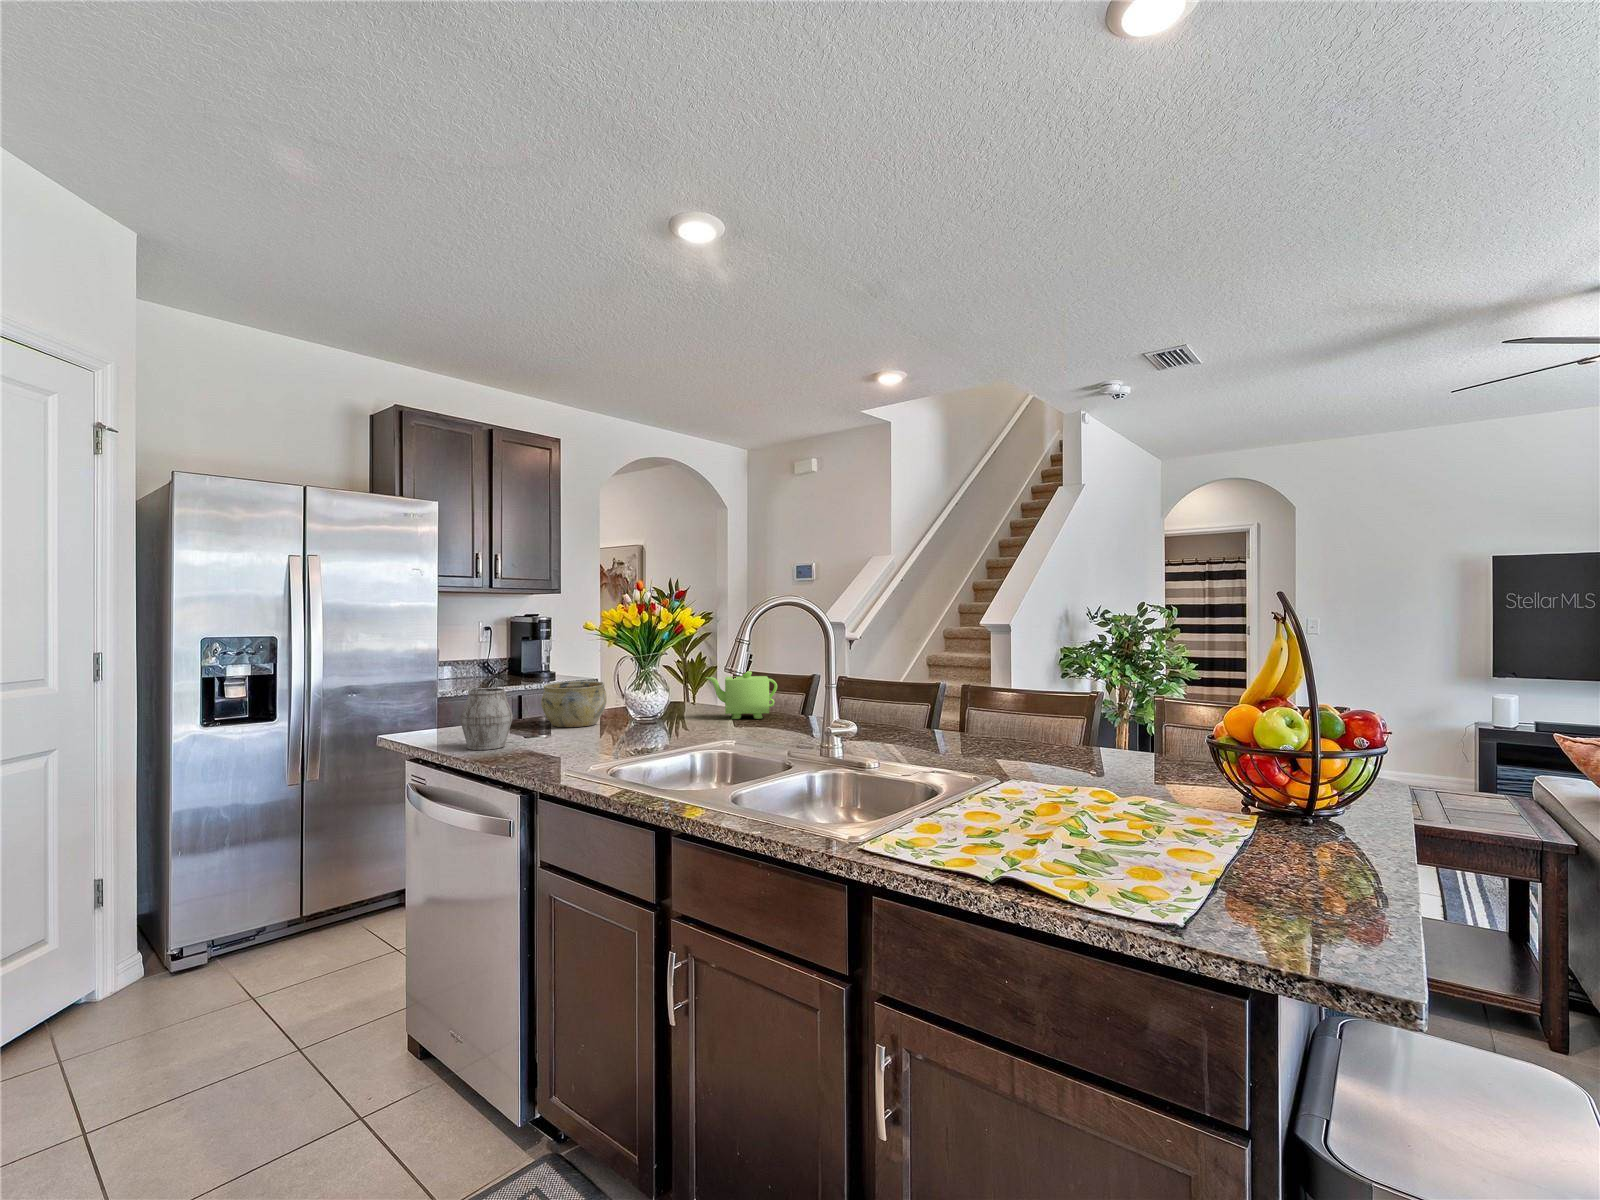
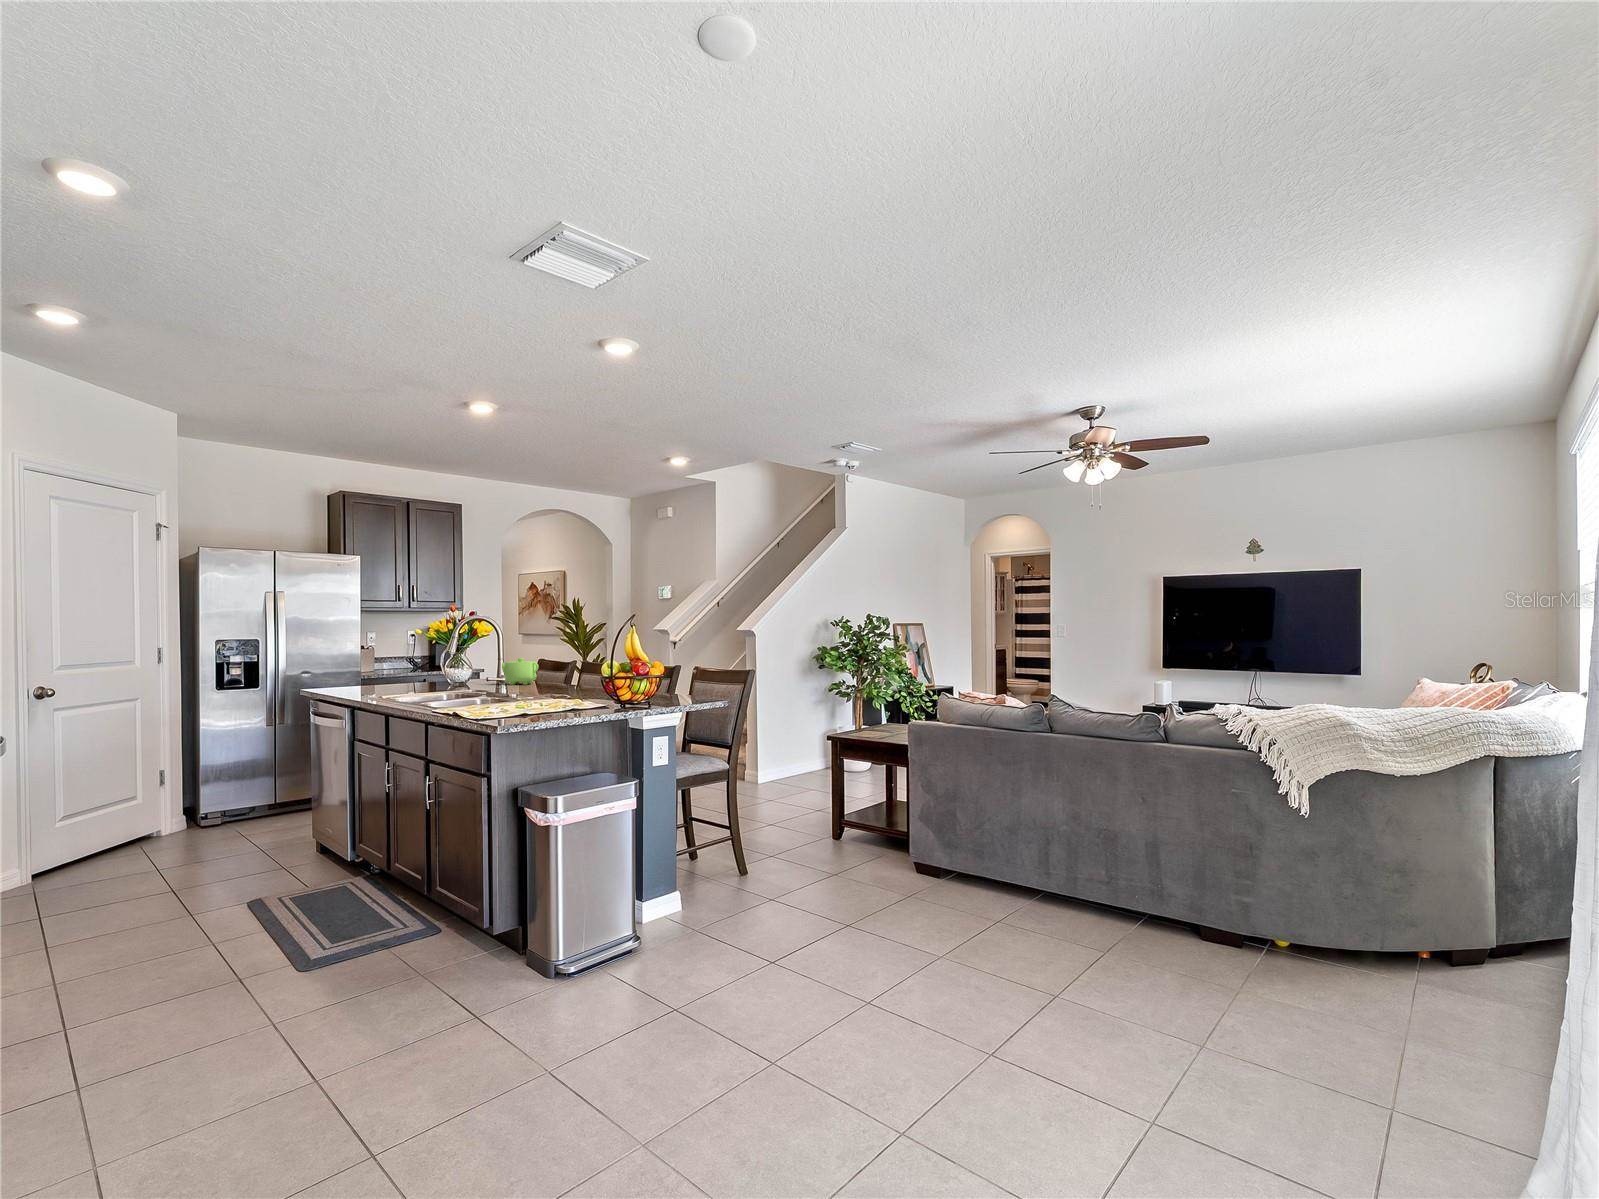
ceramic bowl: present [541,681,607,727] -> none [398,663,436,687]
mug: present [460,688,513,750] -> none [342,664,370,694]

